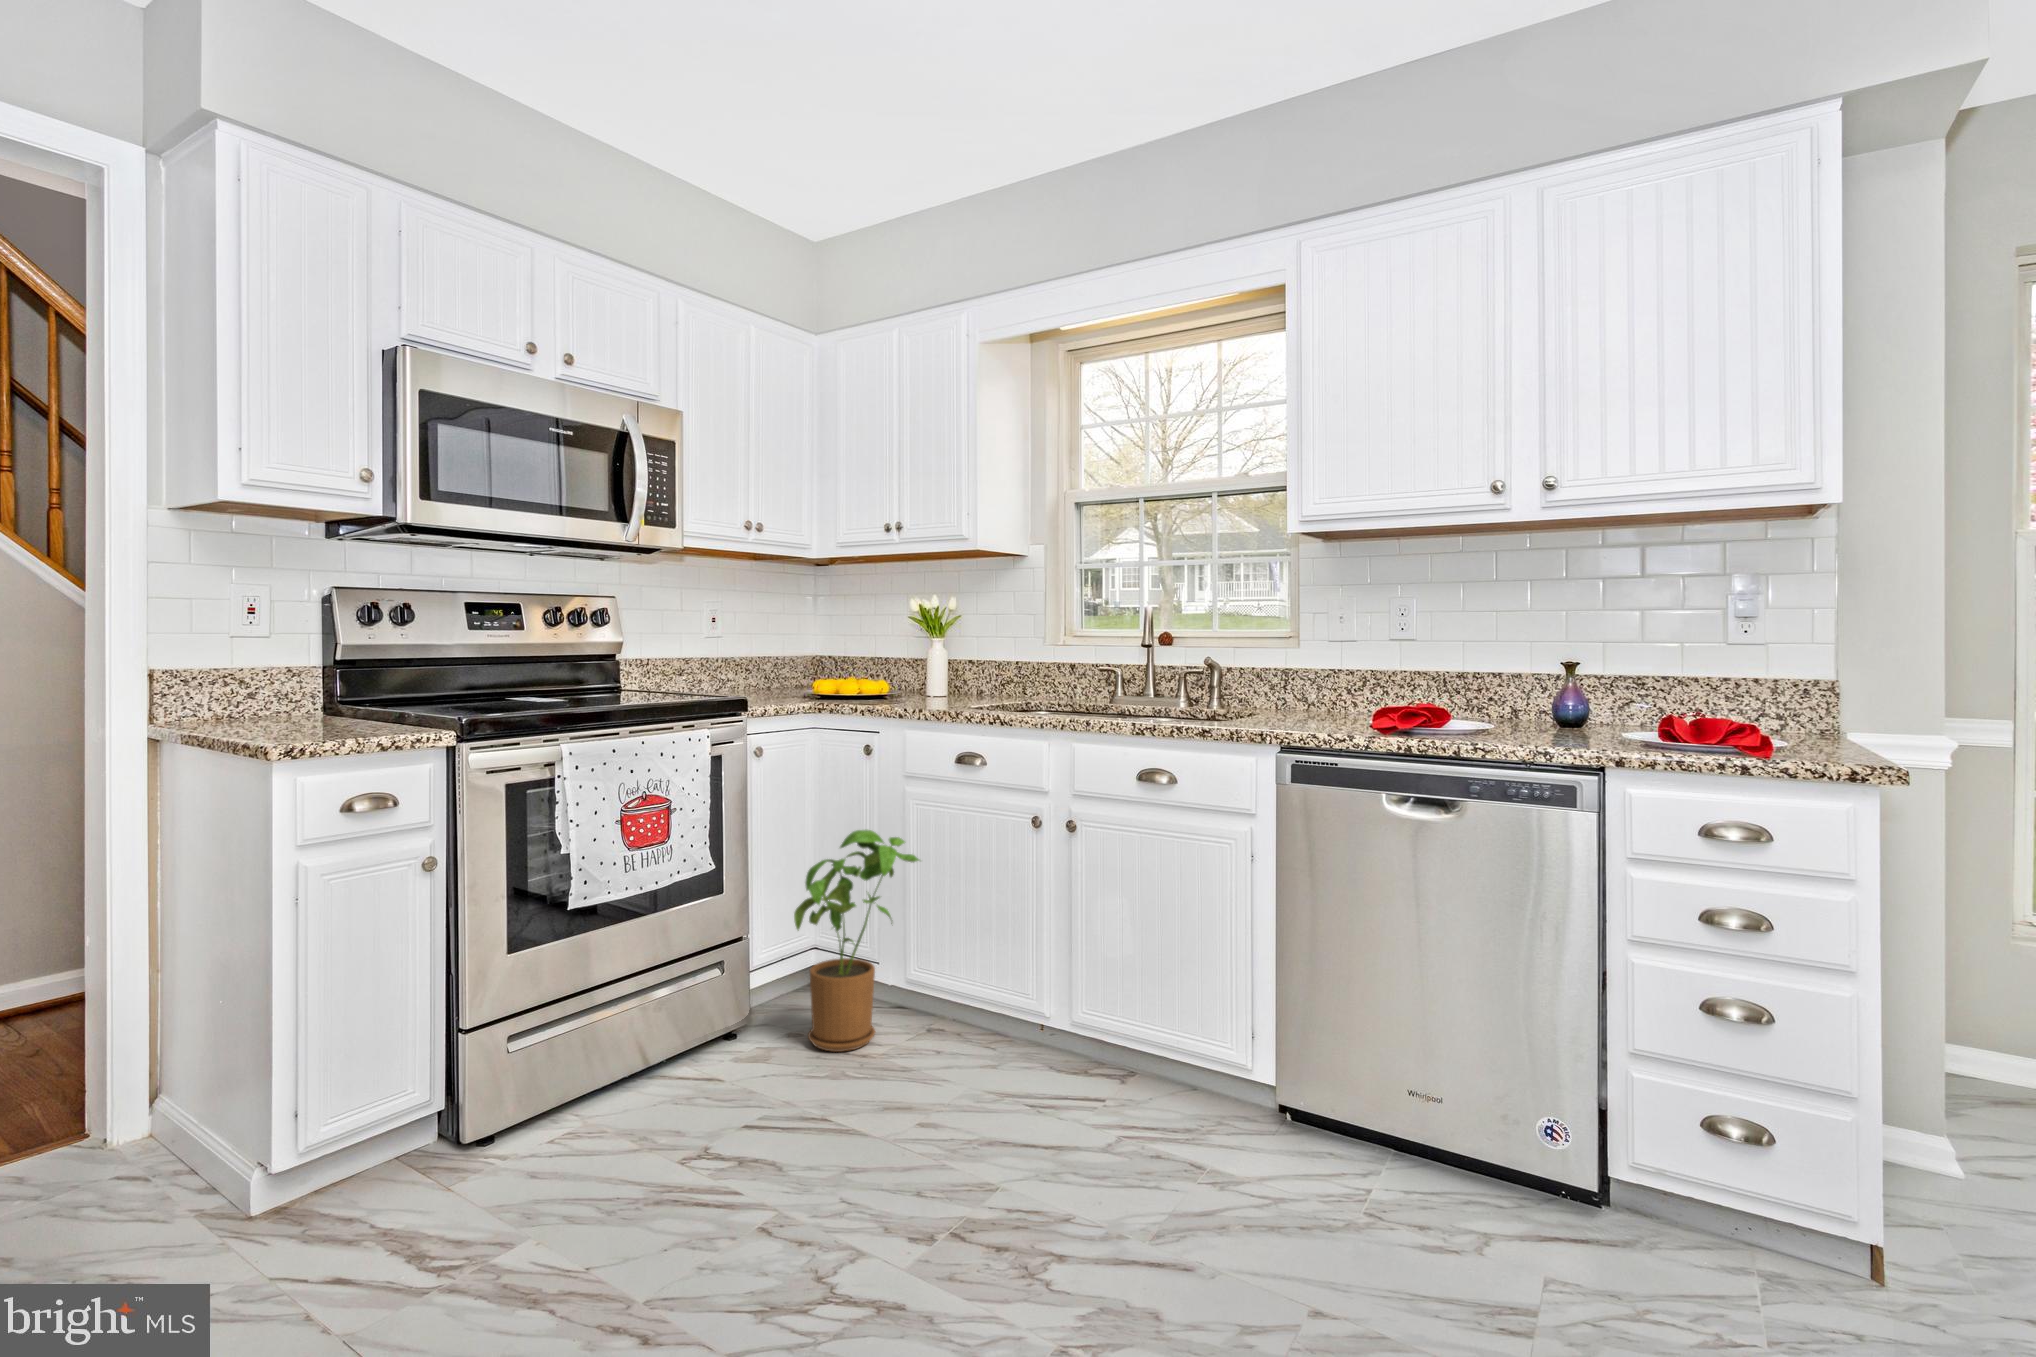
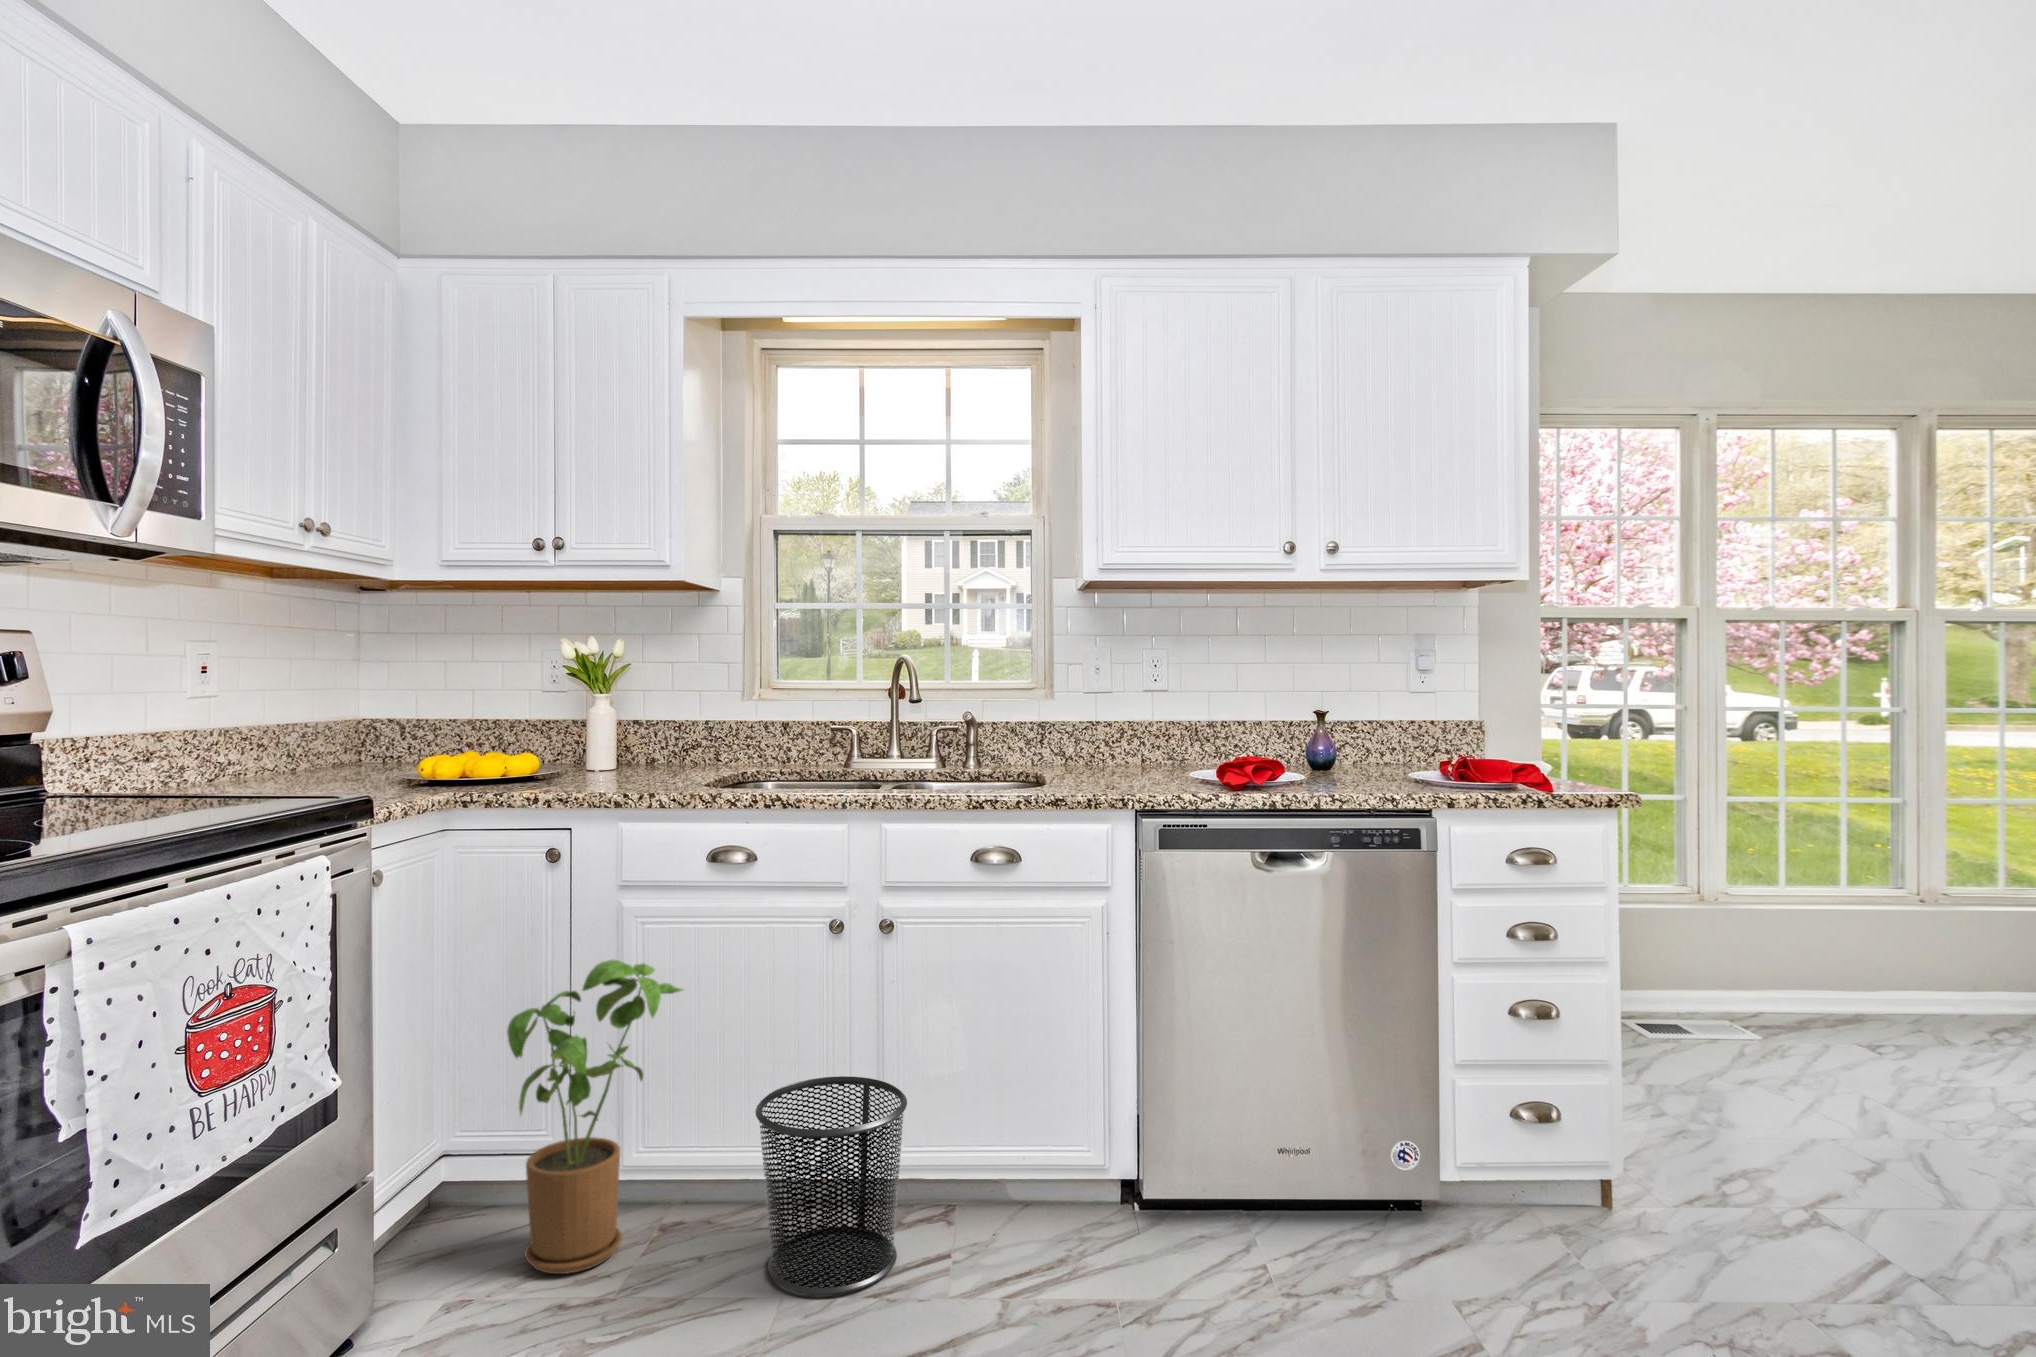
waste bin: none [934,947,1057,1118] -> present [755,1076,907,1295]

